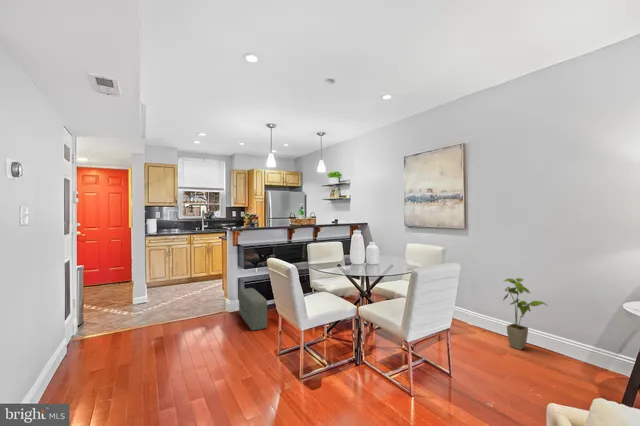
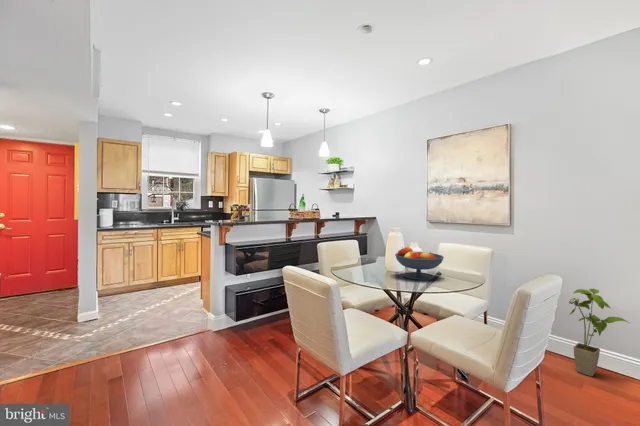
fruit bowl: none [353,245,388,269] -> present [395,247,444,280]
pouf: present [239,288,267,330] -> none [227,299,269,357]

